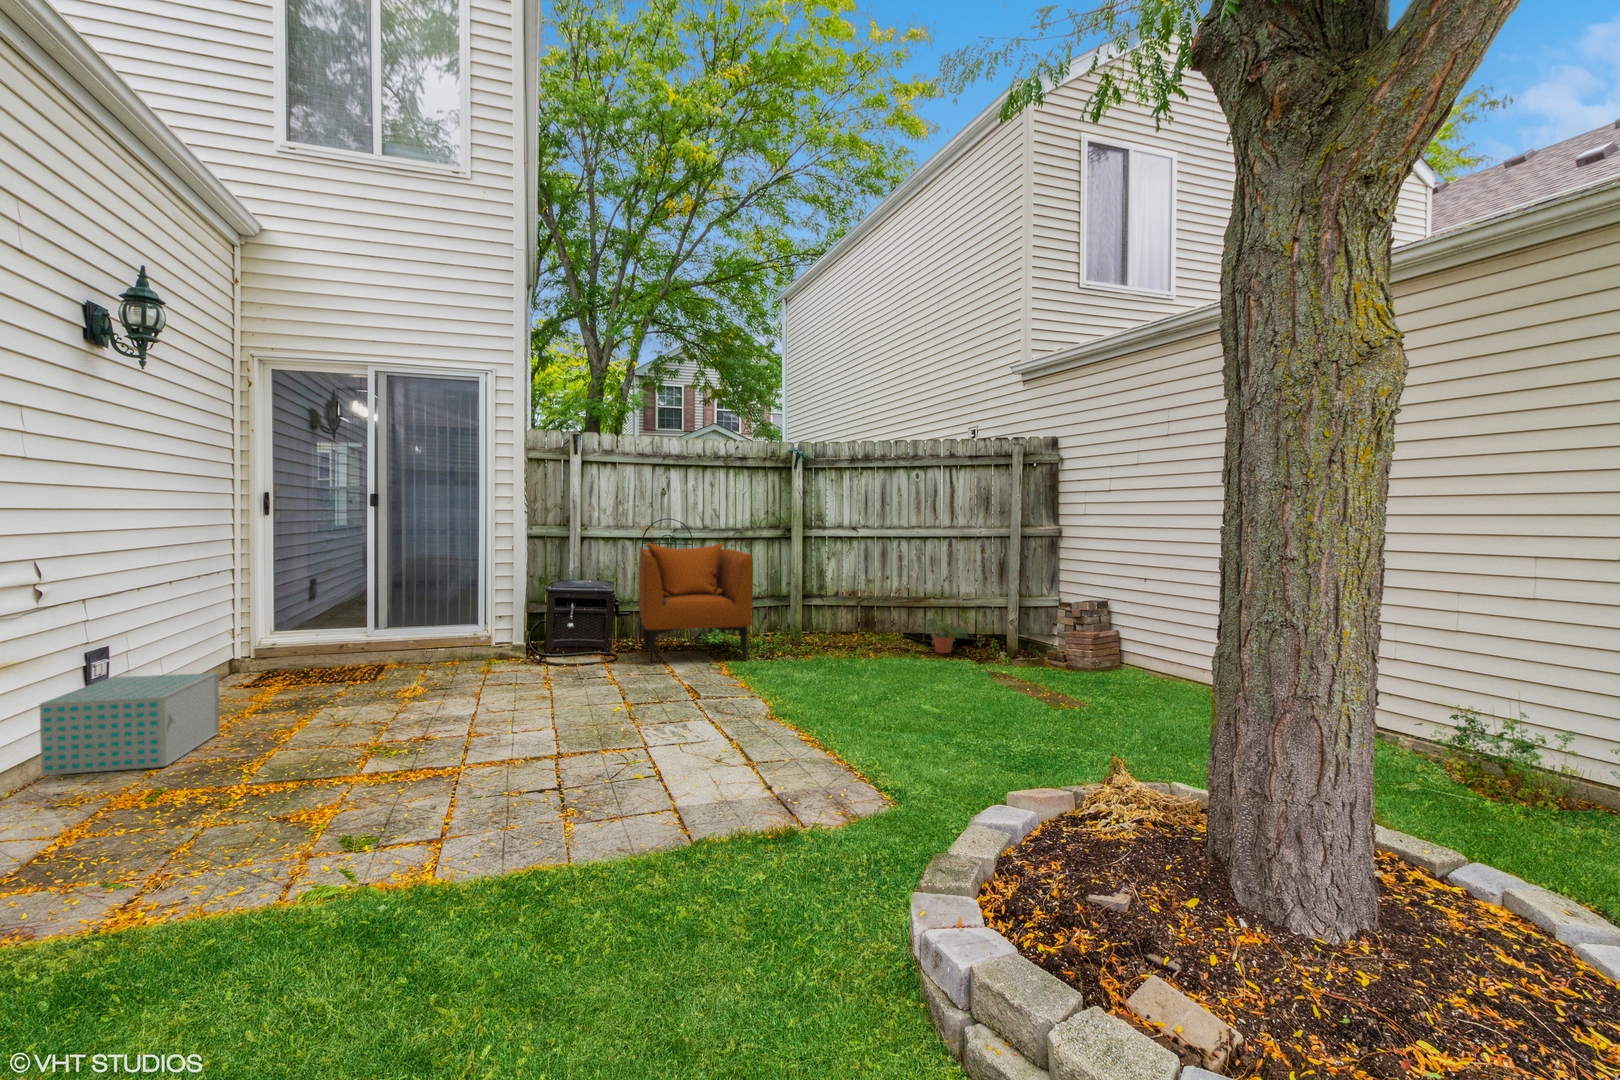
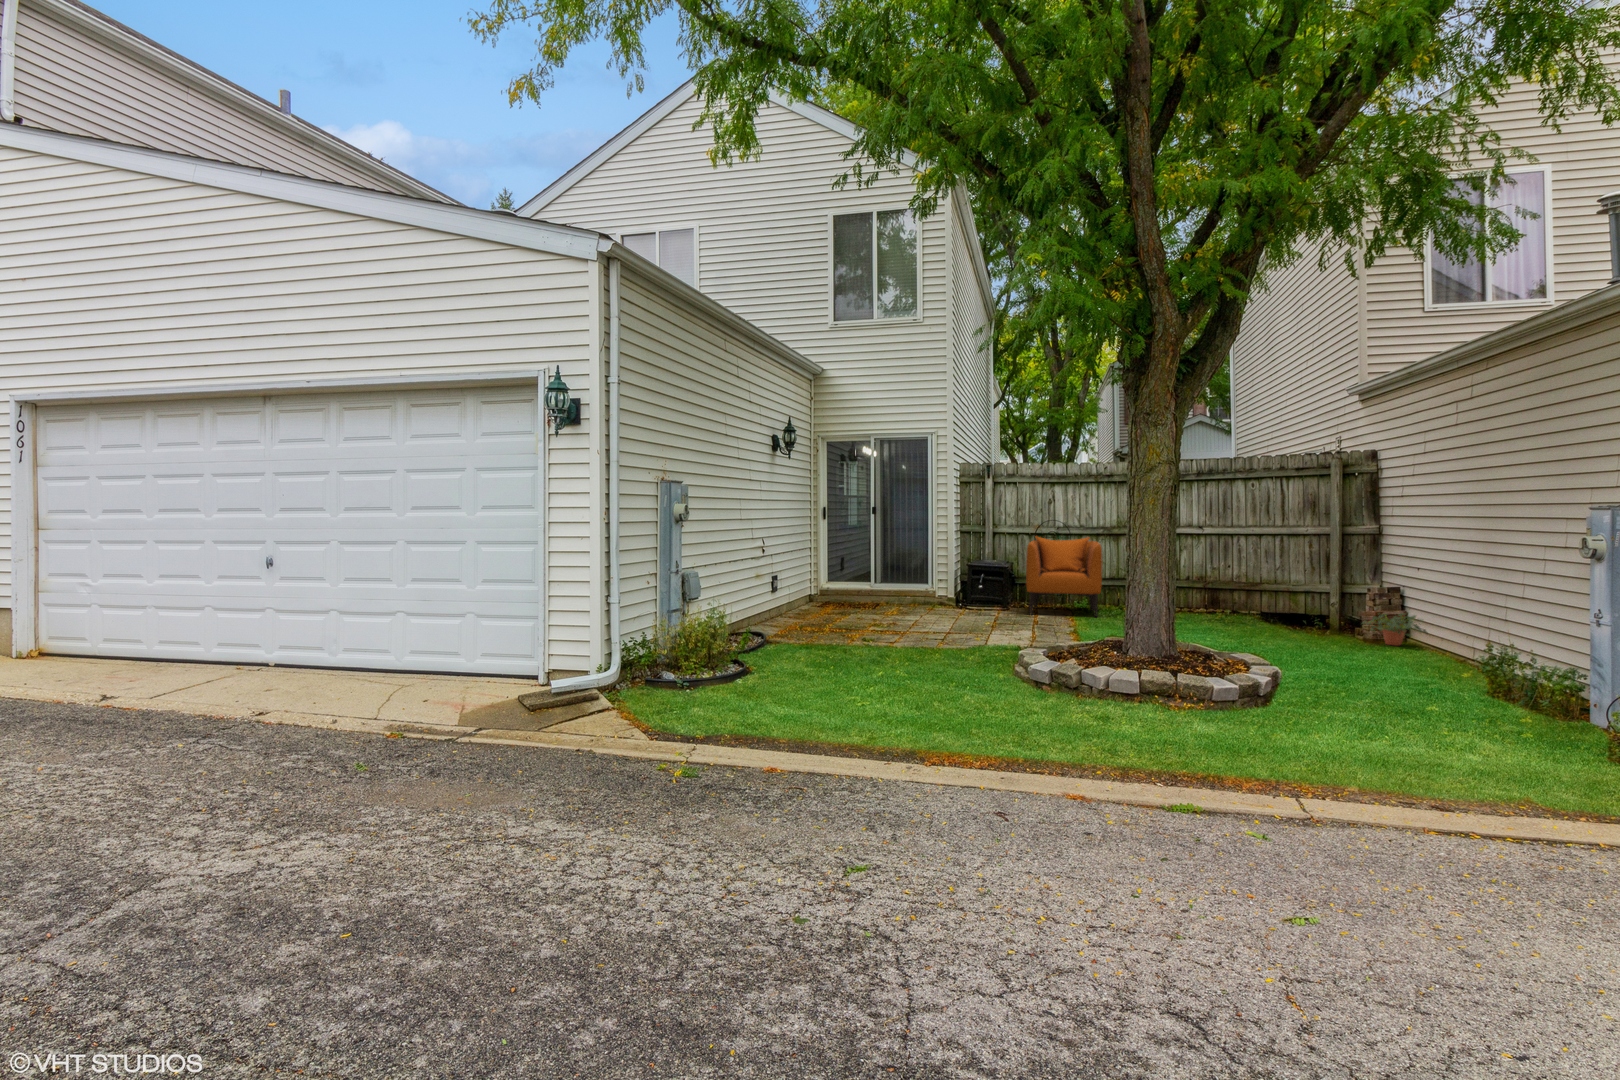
potted plant: present [921,617,972,653] -> present [1363,614,1427,646]
storage box: present [40,673,219,775] -> none [762,590,814,625]

